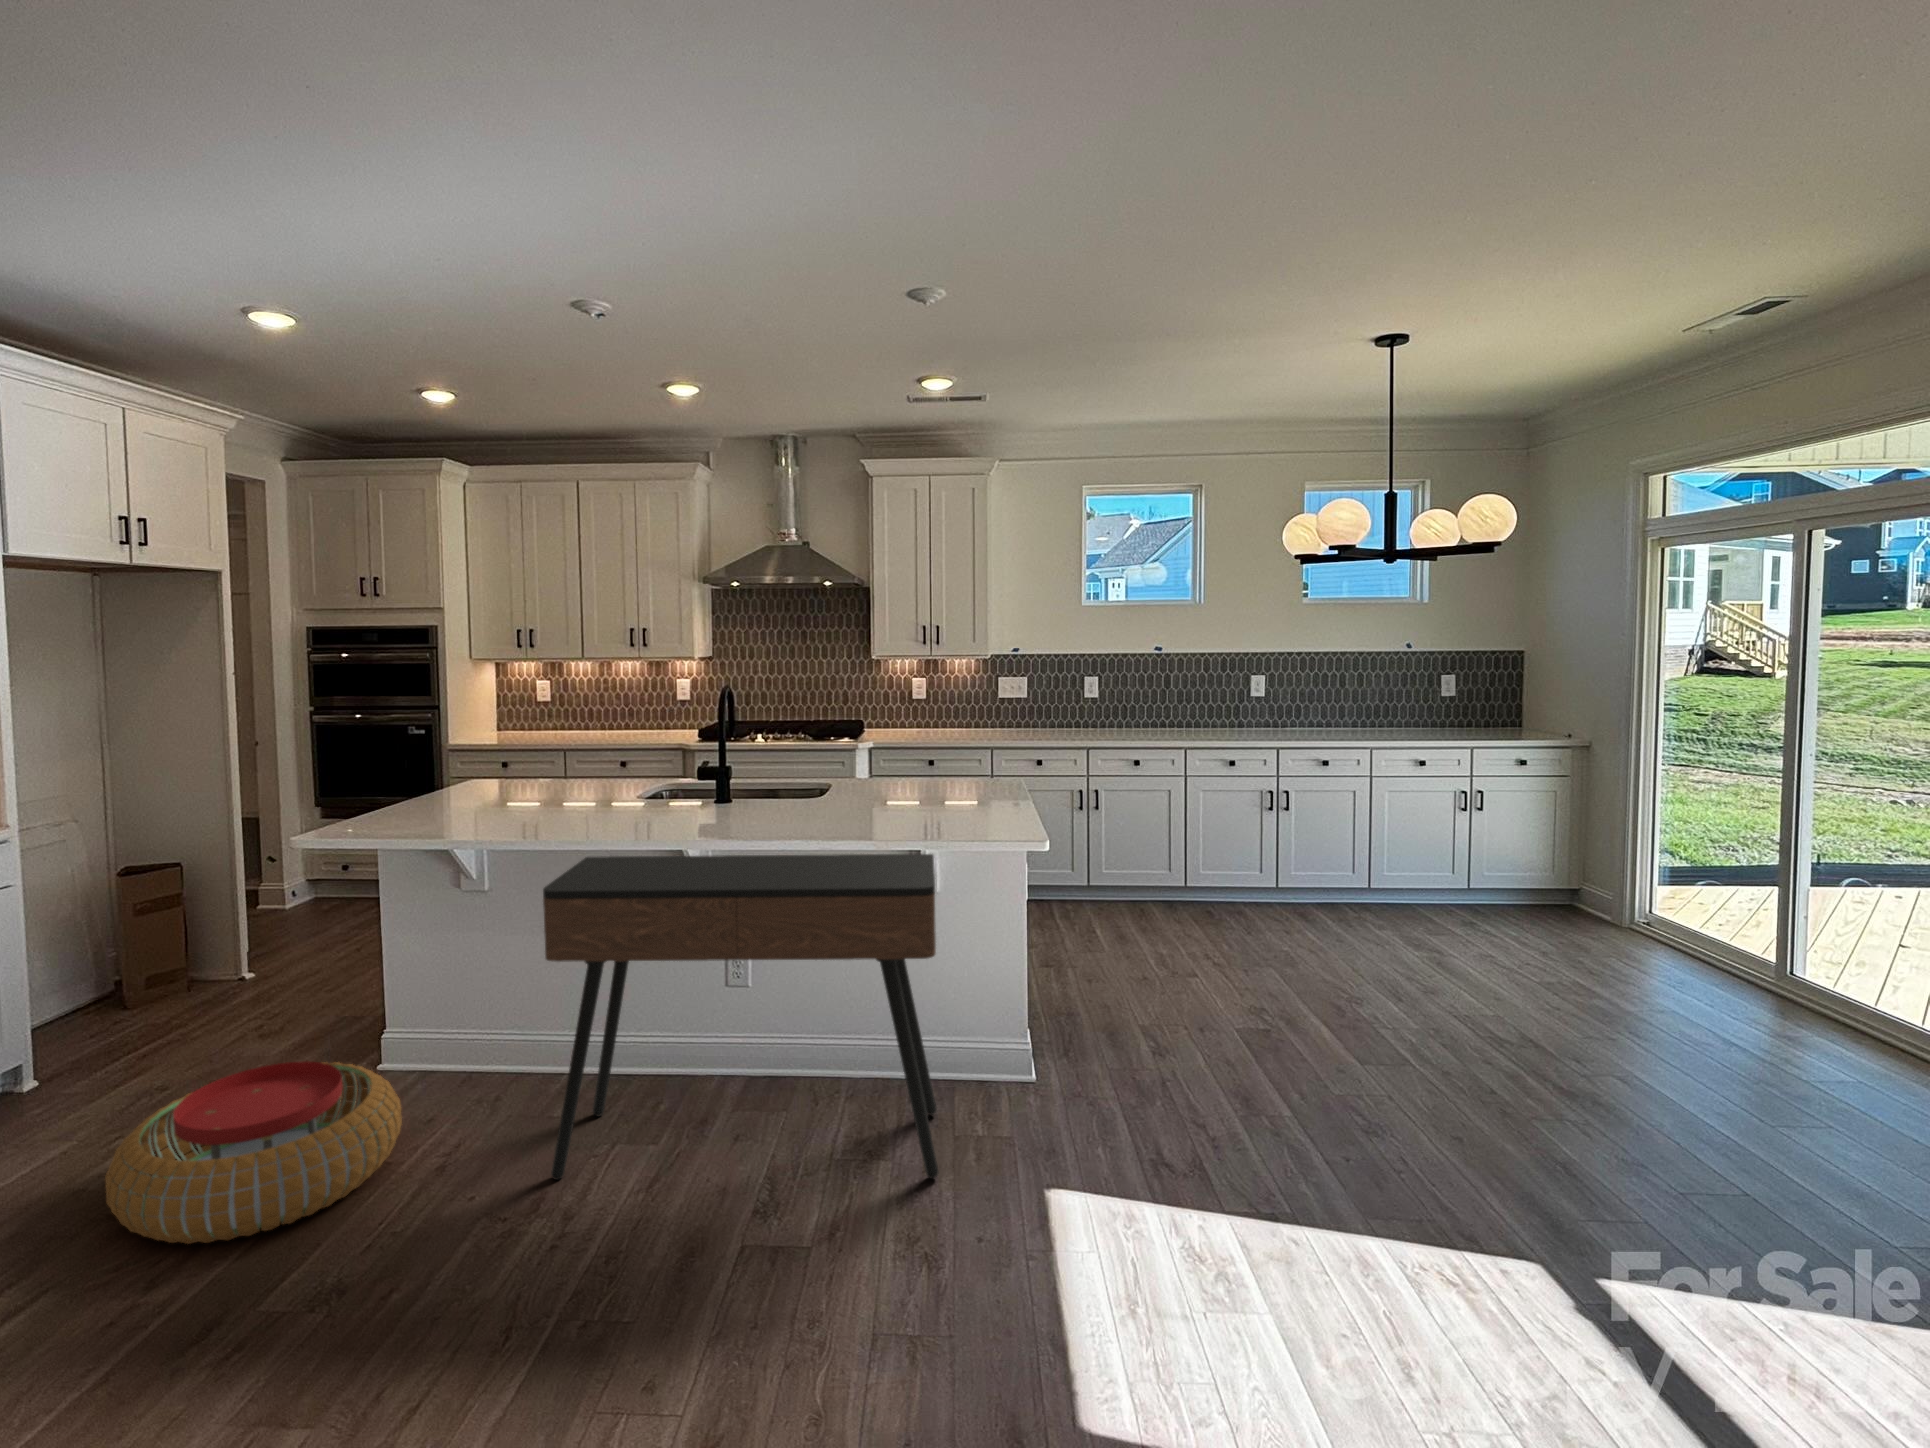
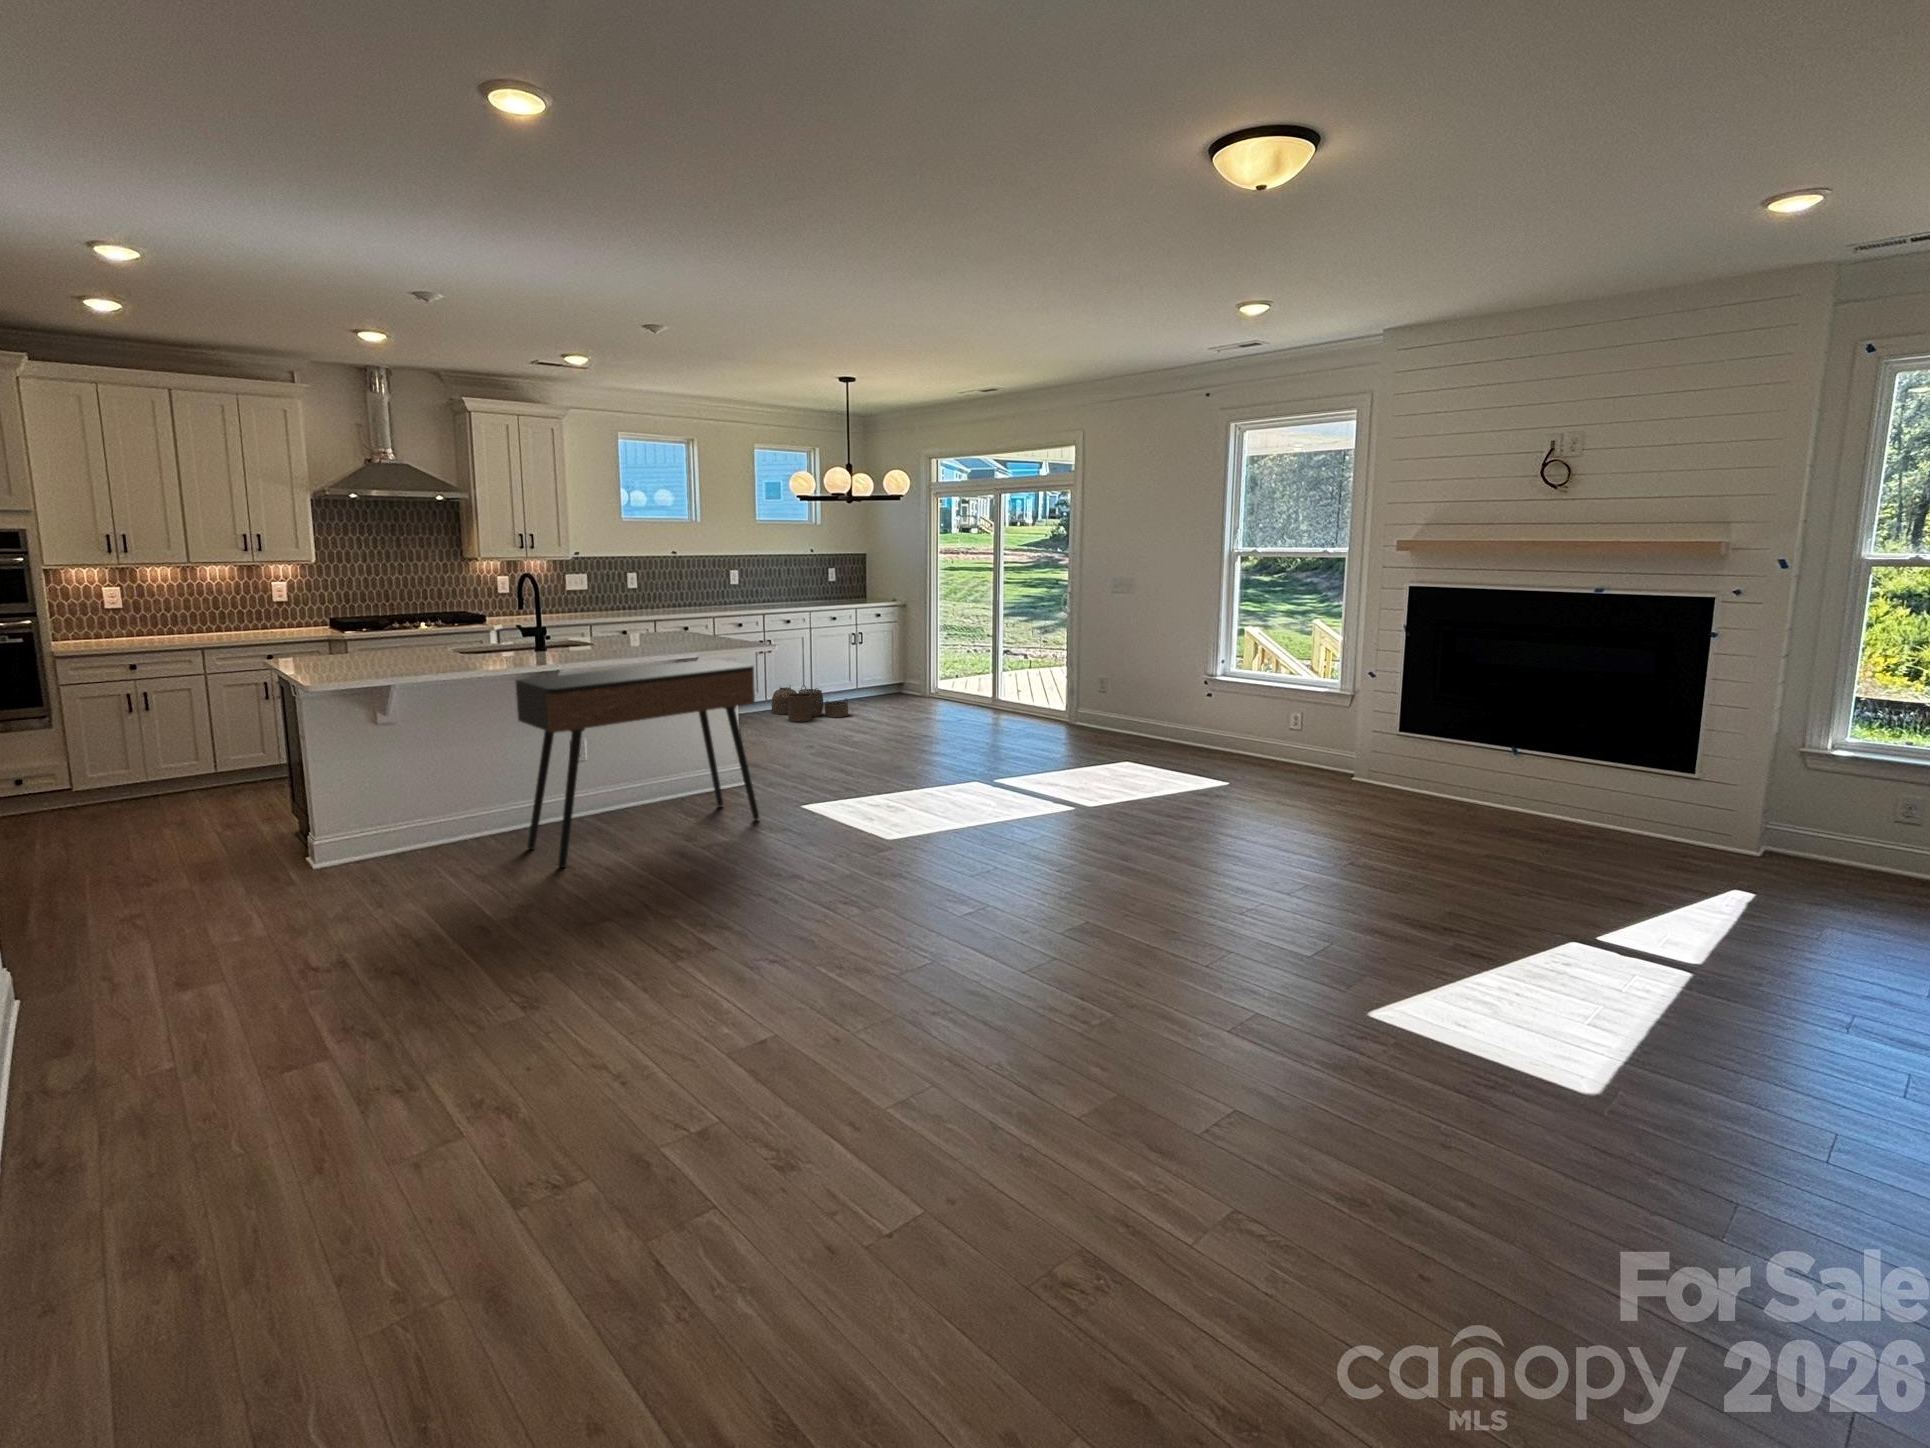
woven basket: none [1283,868,1412,945] -> present [772,685,849,722]
pouf: present [105,1062,402,1244] -> none [249,840,456,949]

